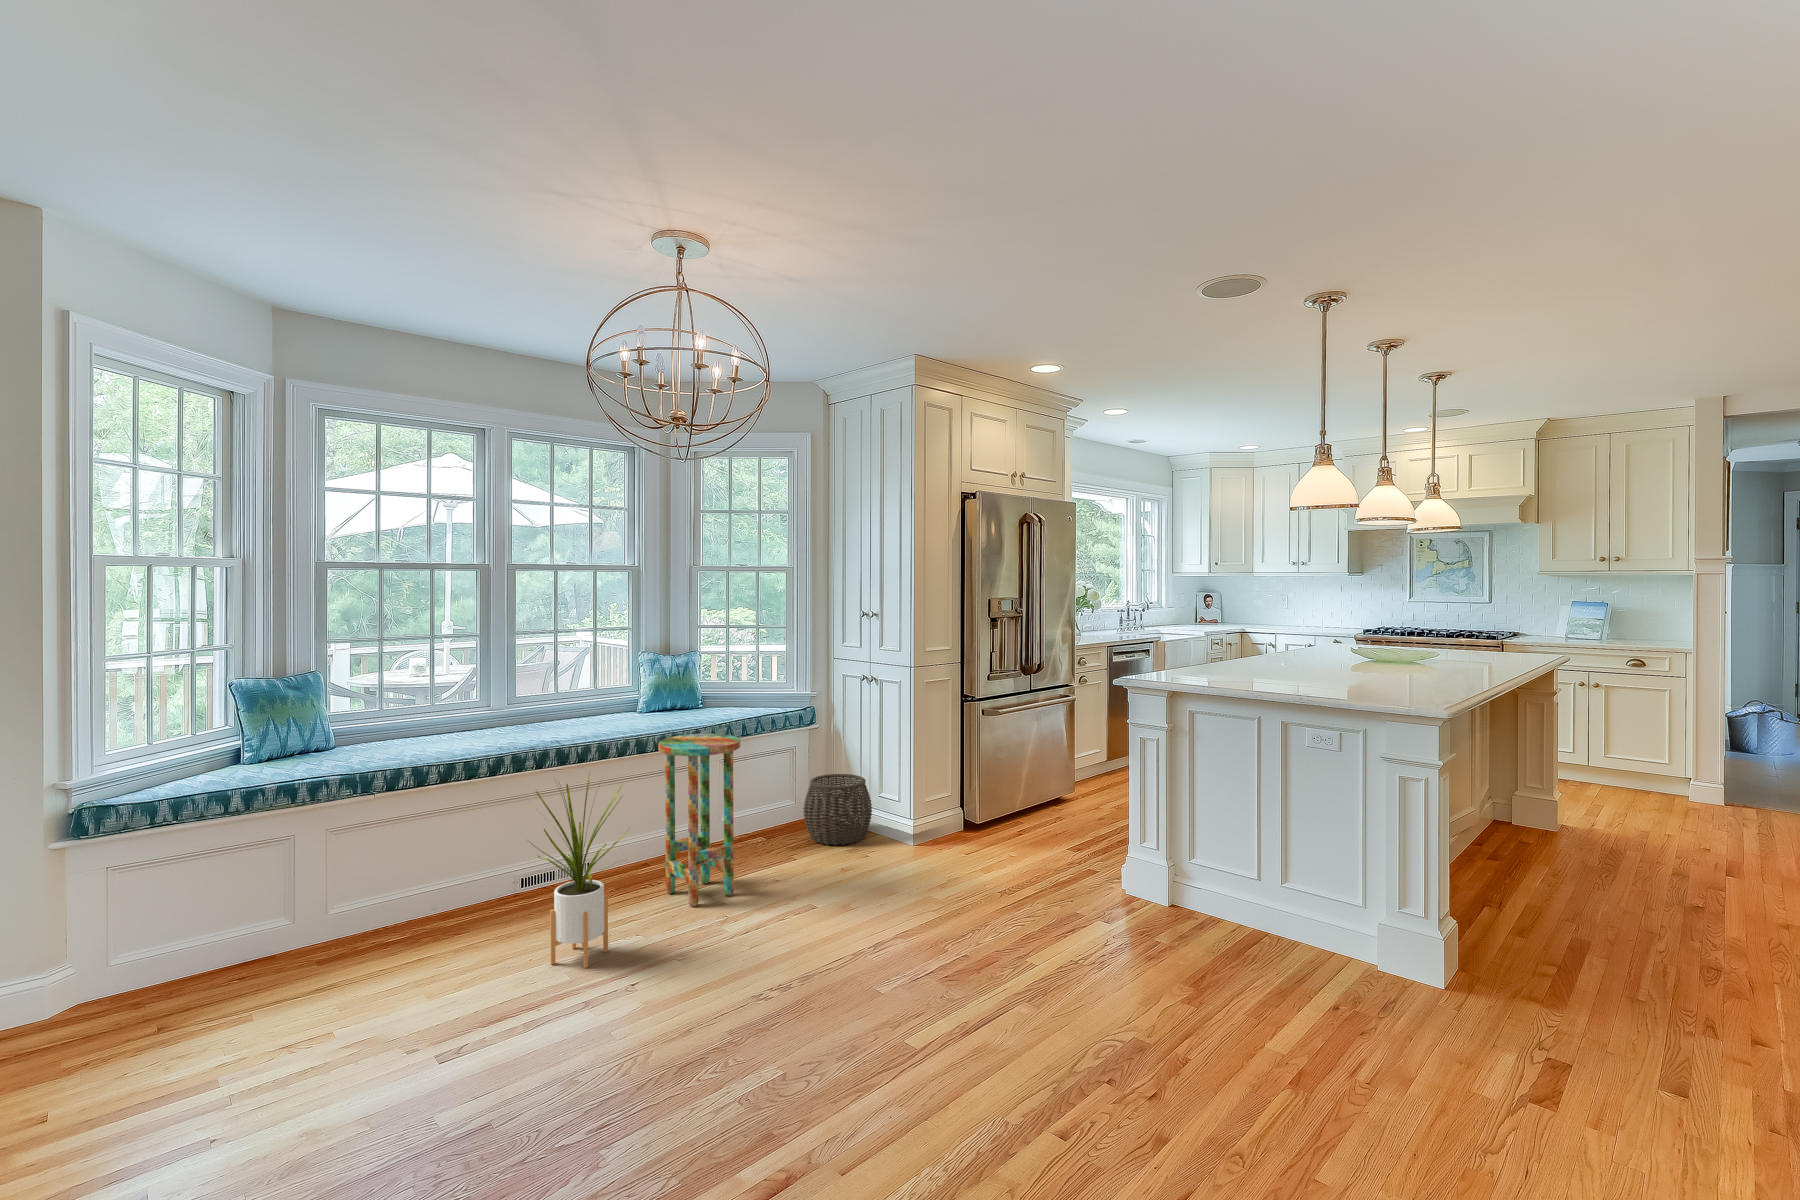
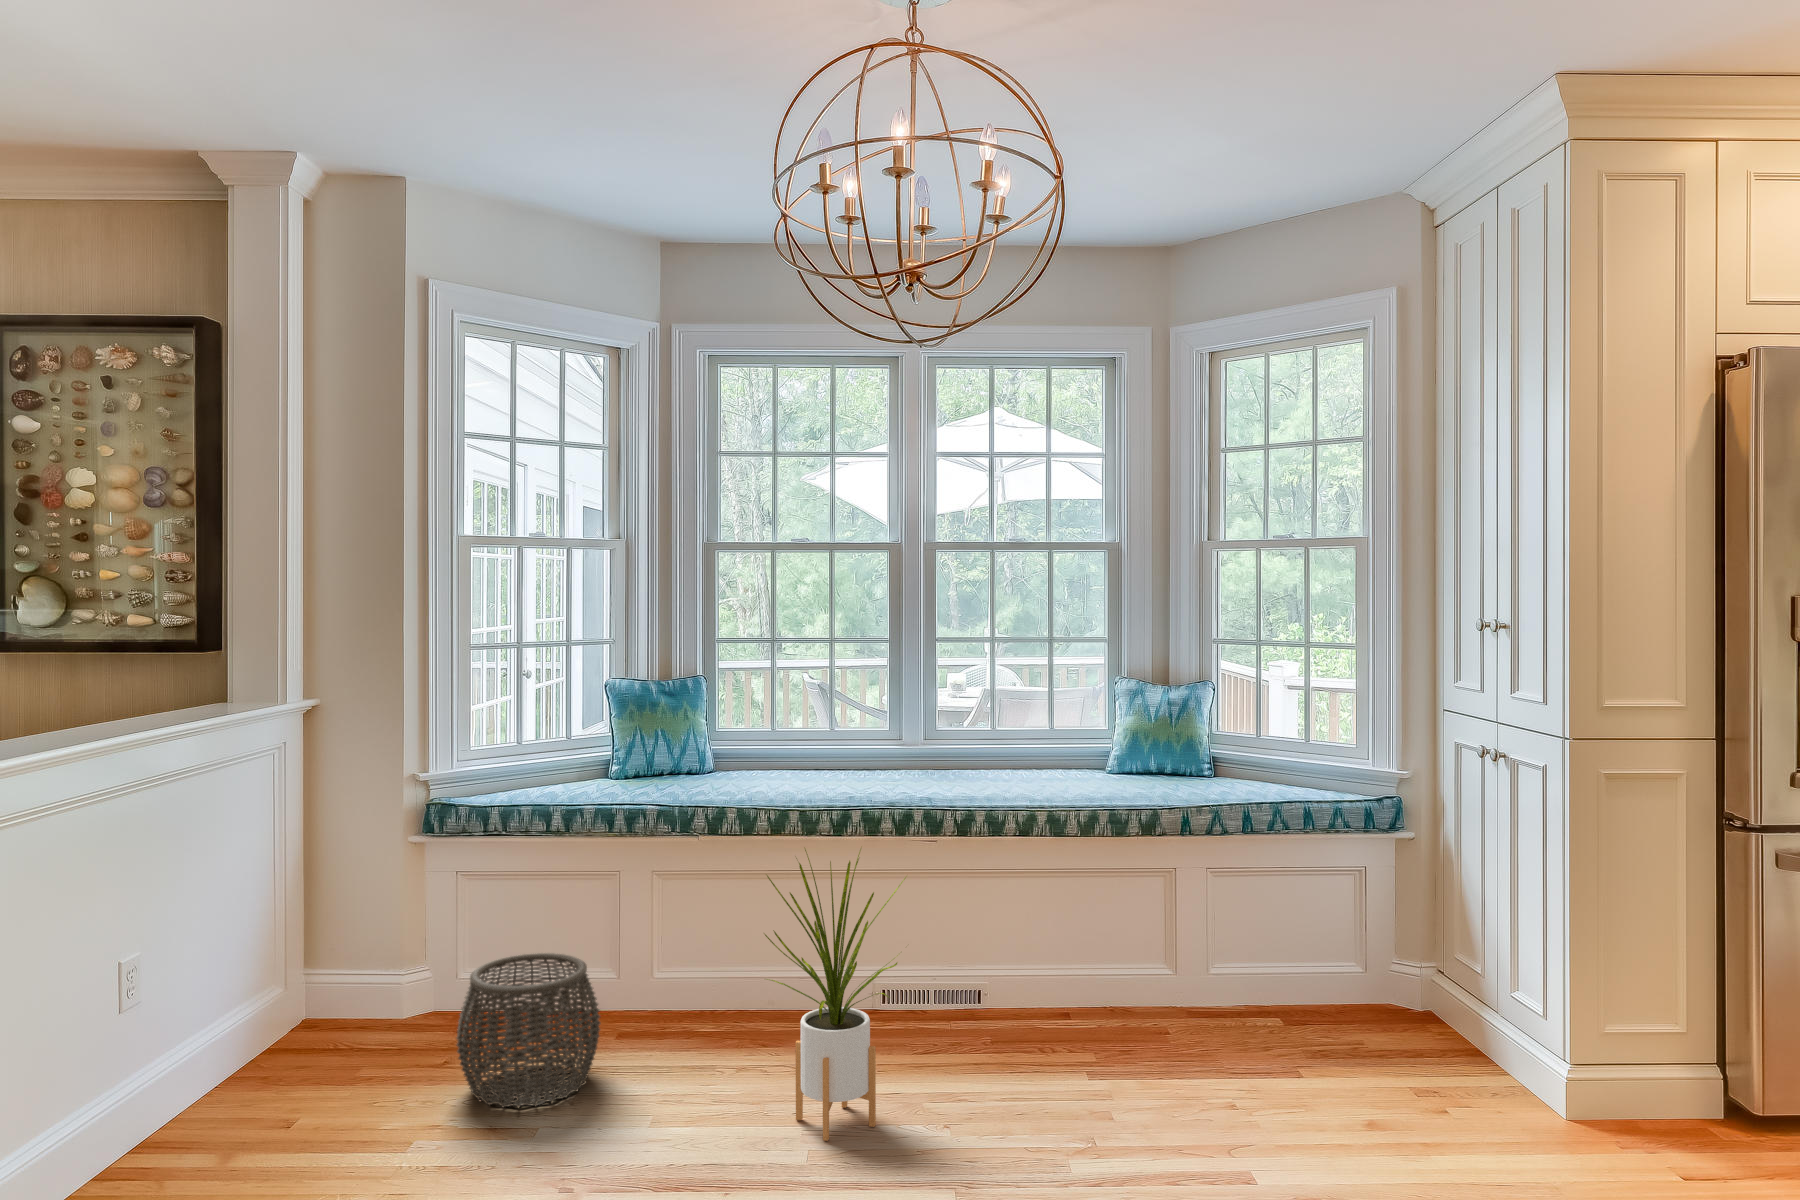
side table: present [658,734,740,907] -> none [1017,815,1151,1101]
woven basket: present [803,774,872,845] -> present [457,953,600,1108]

